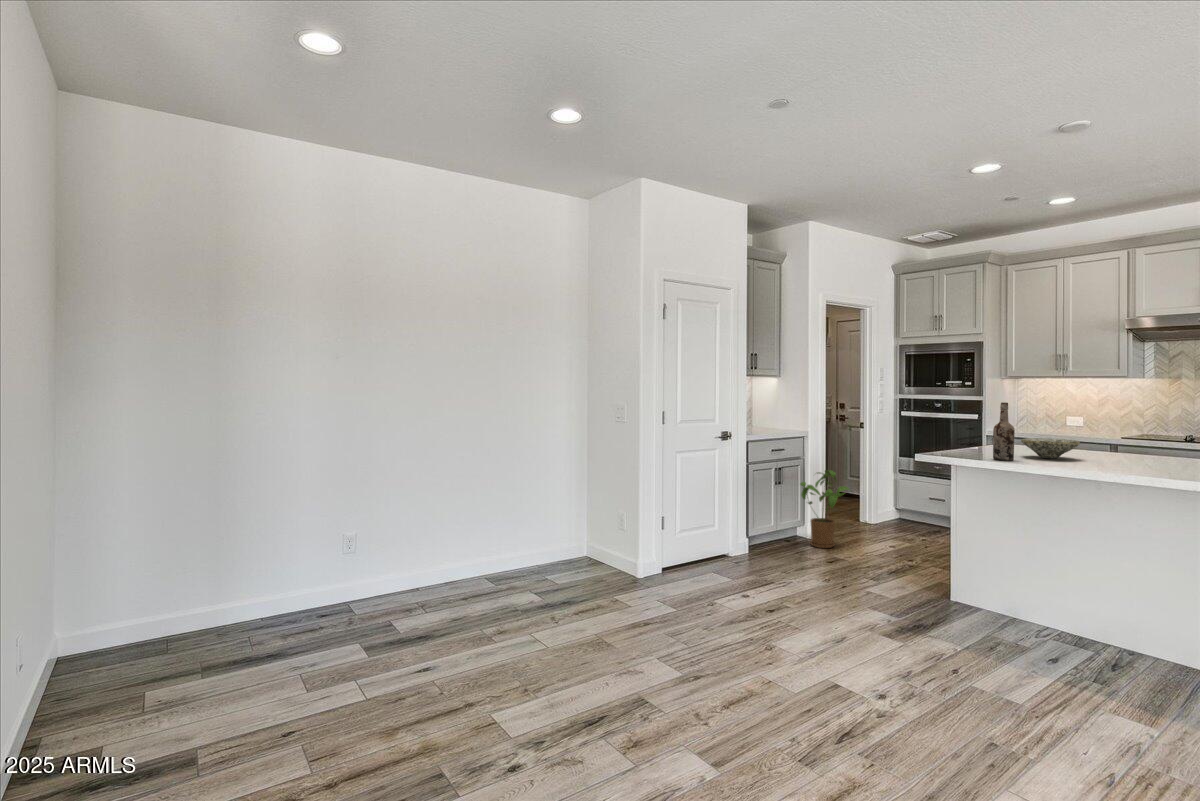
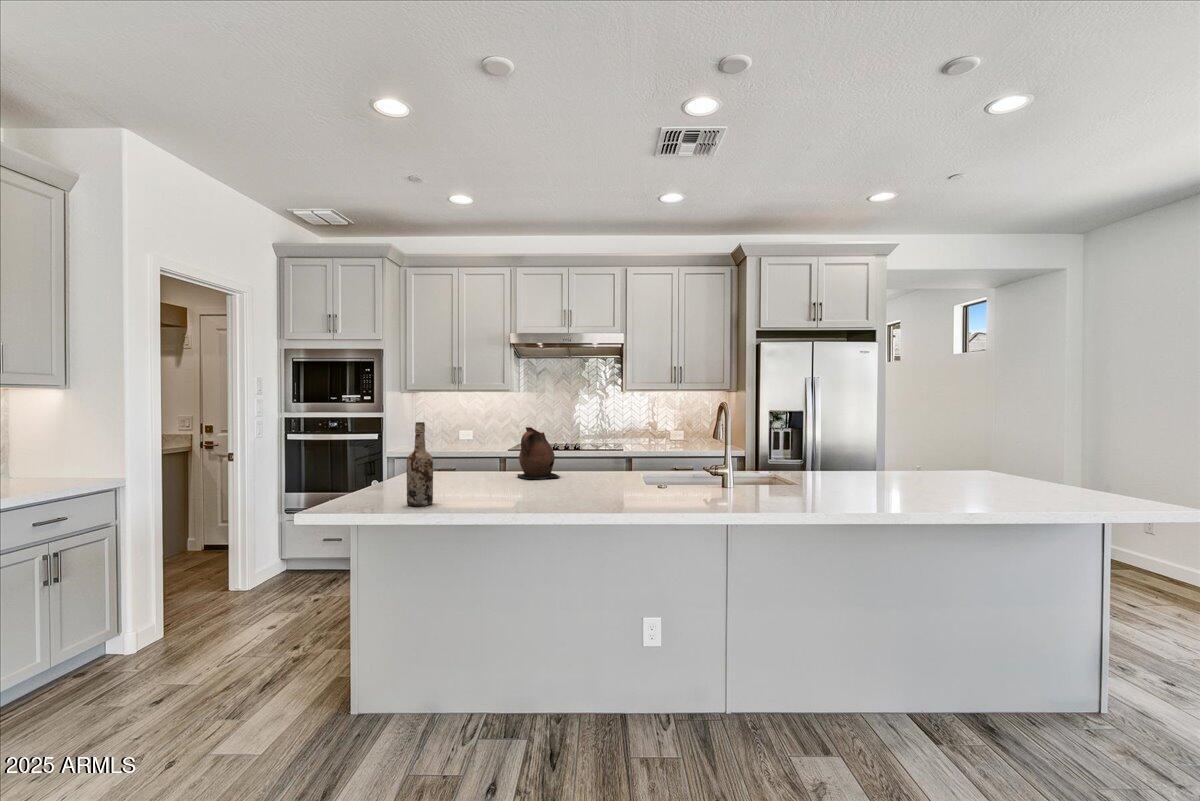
ceramic pitcher: none [1105,411,1156,458] -> present [518,427,560,479]
bowl: present [1021,438,1080,458] -> none [437,465,501,493]
house plant: present [800,470,849,548] -> none [104,535,206,670]

